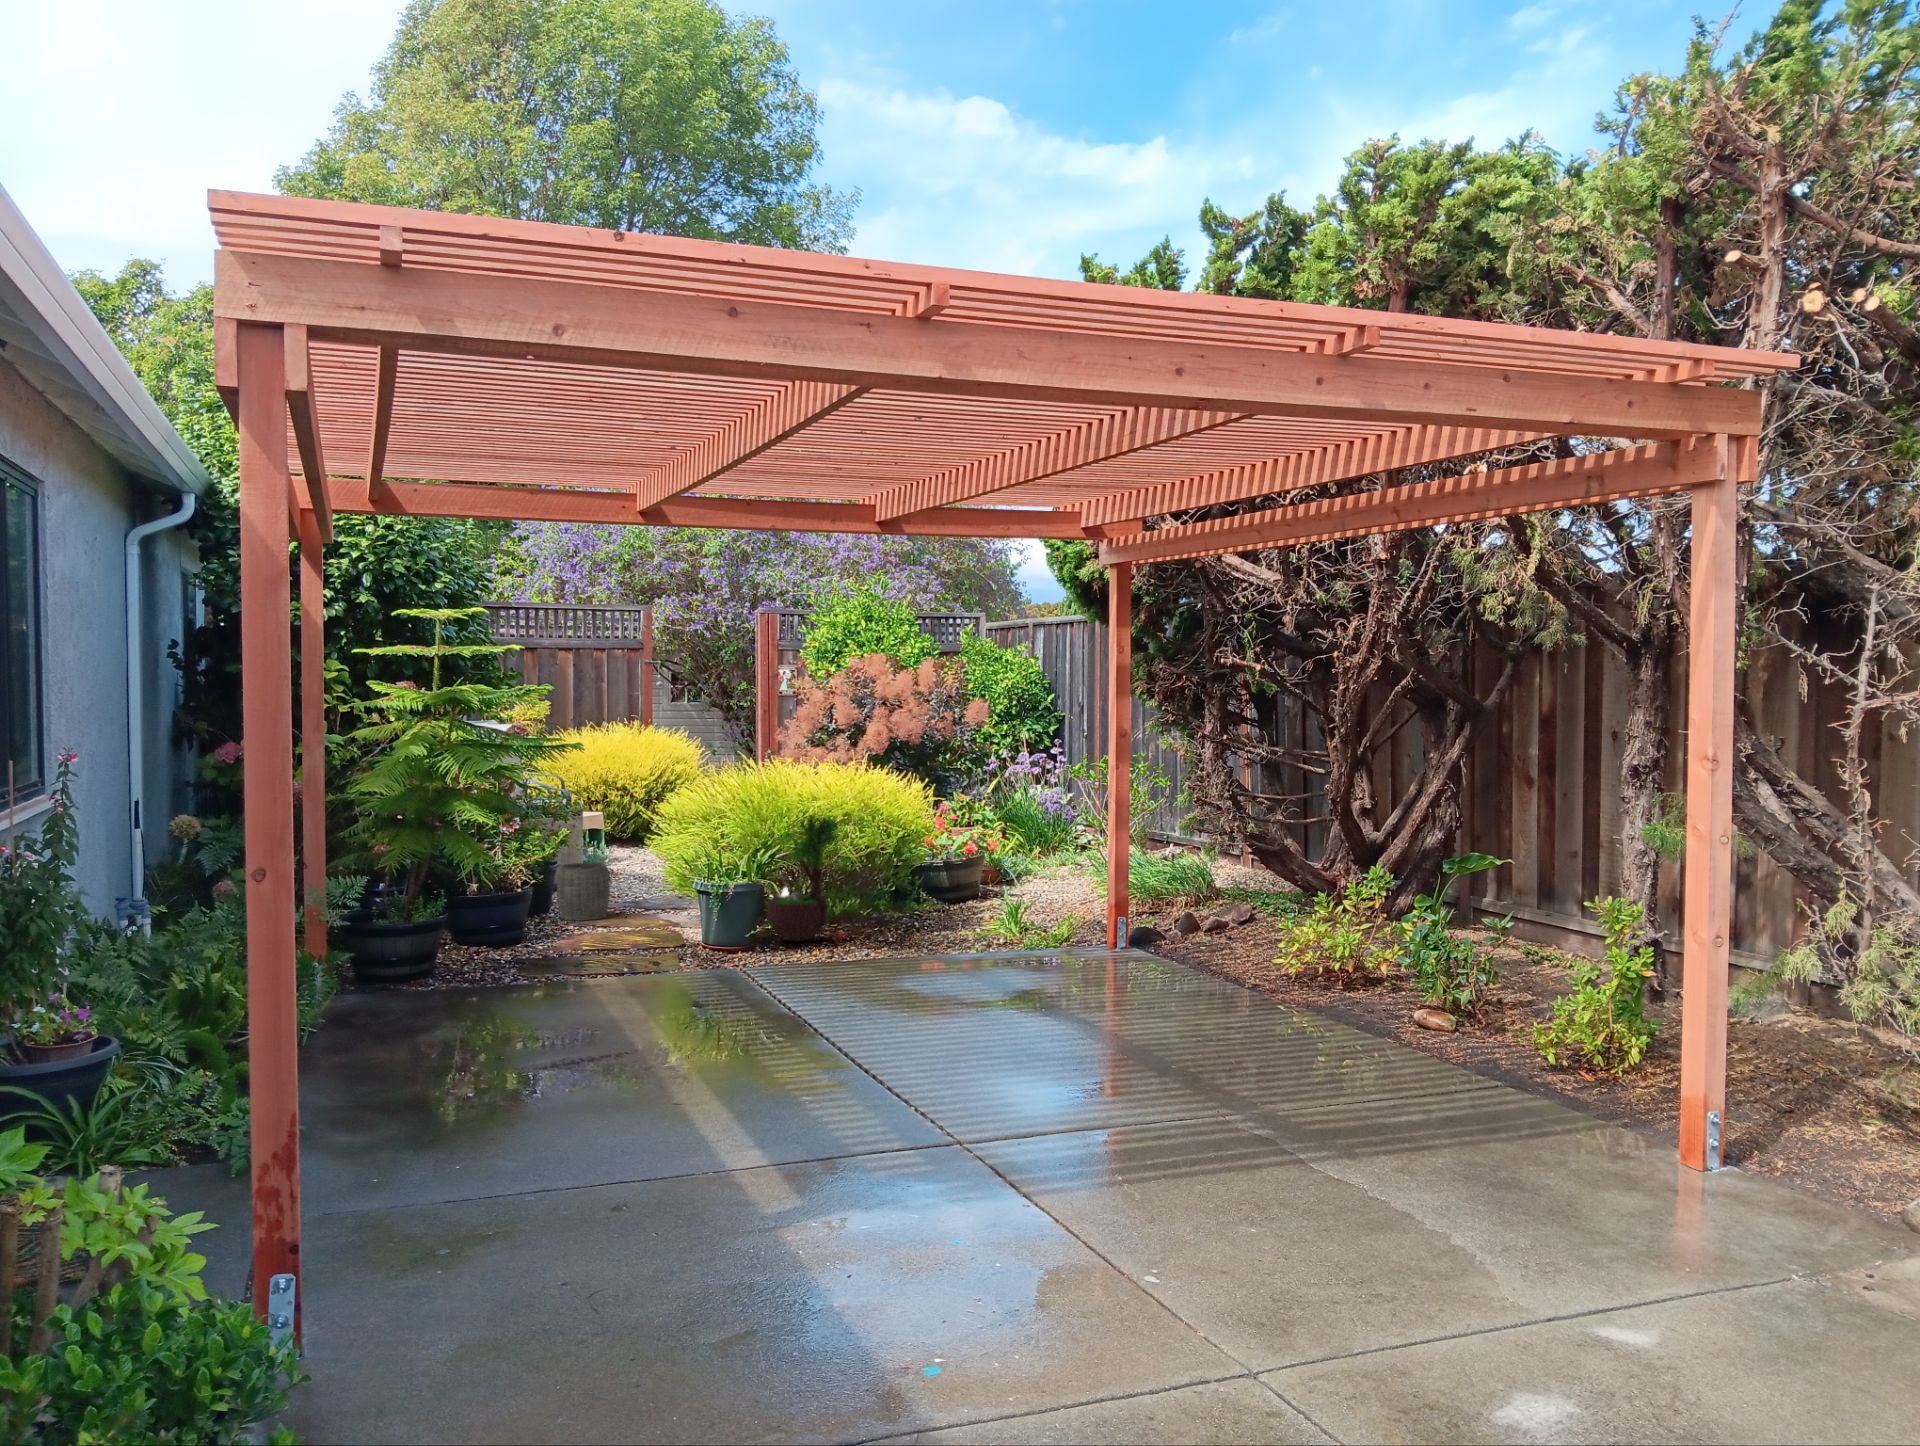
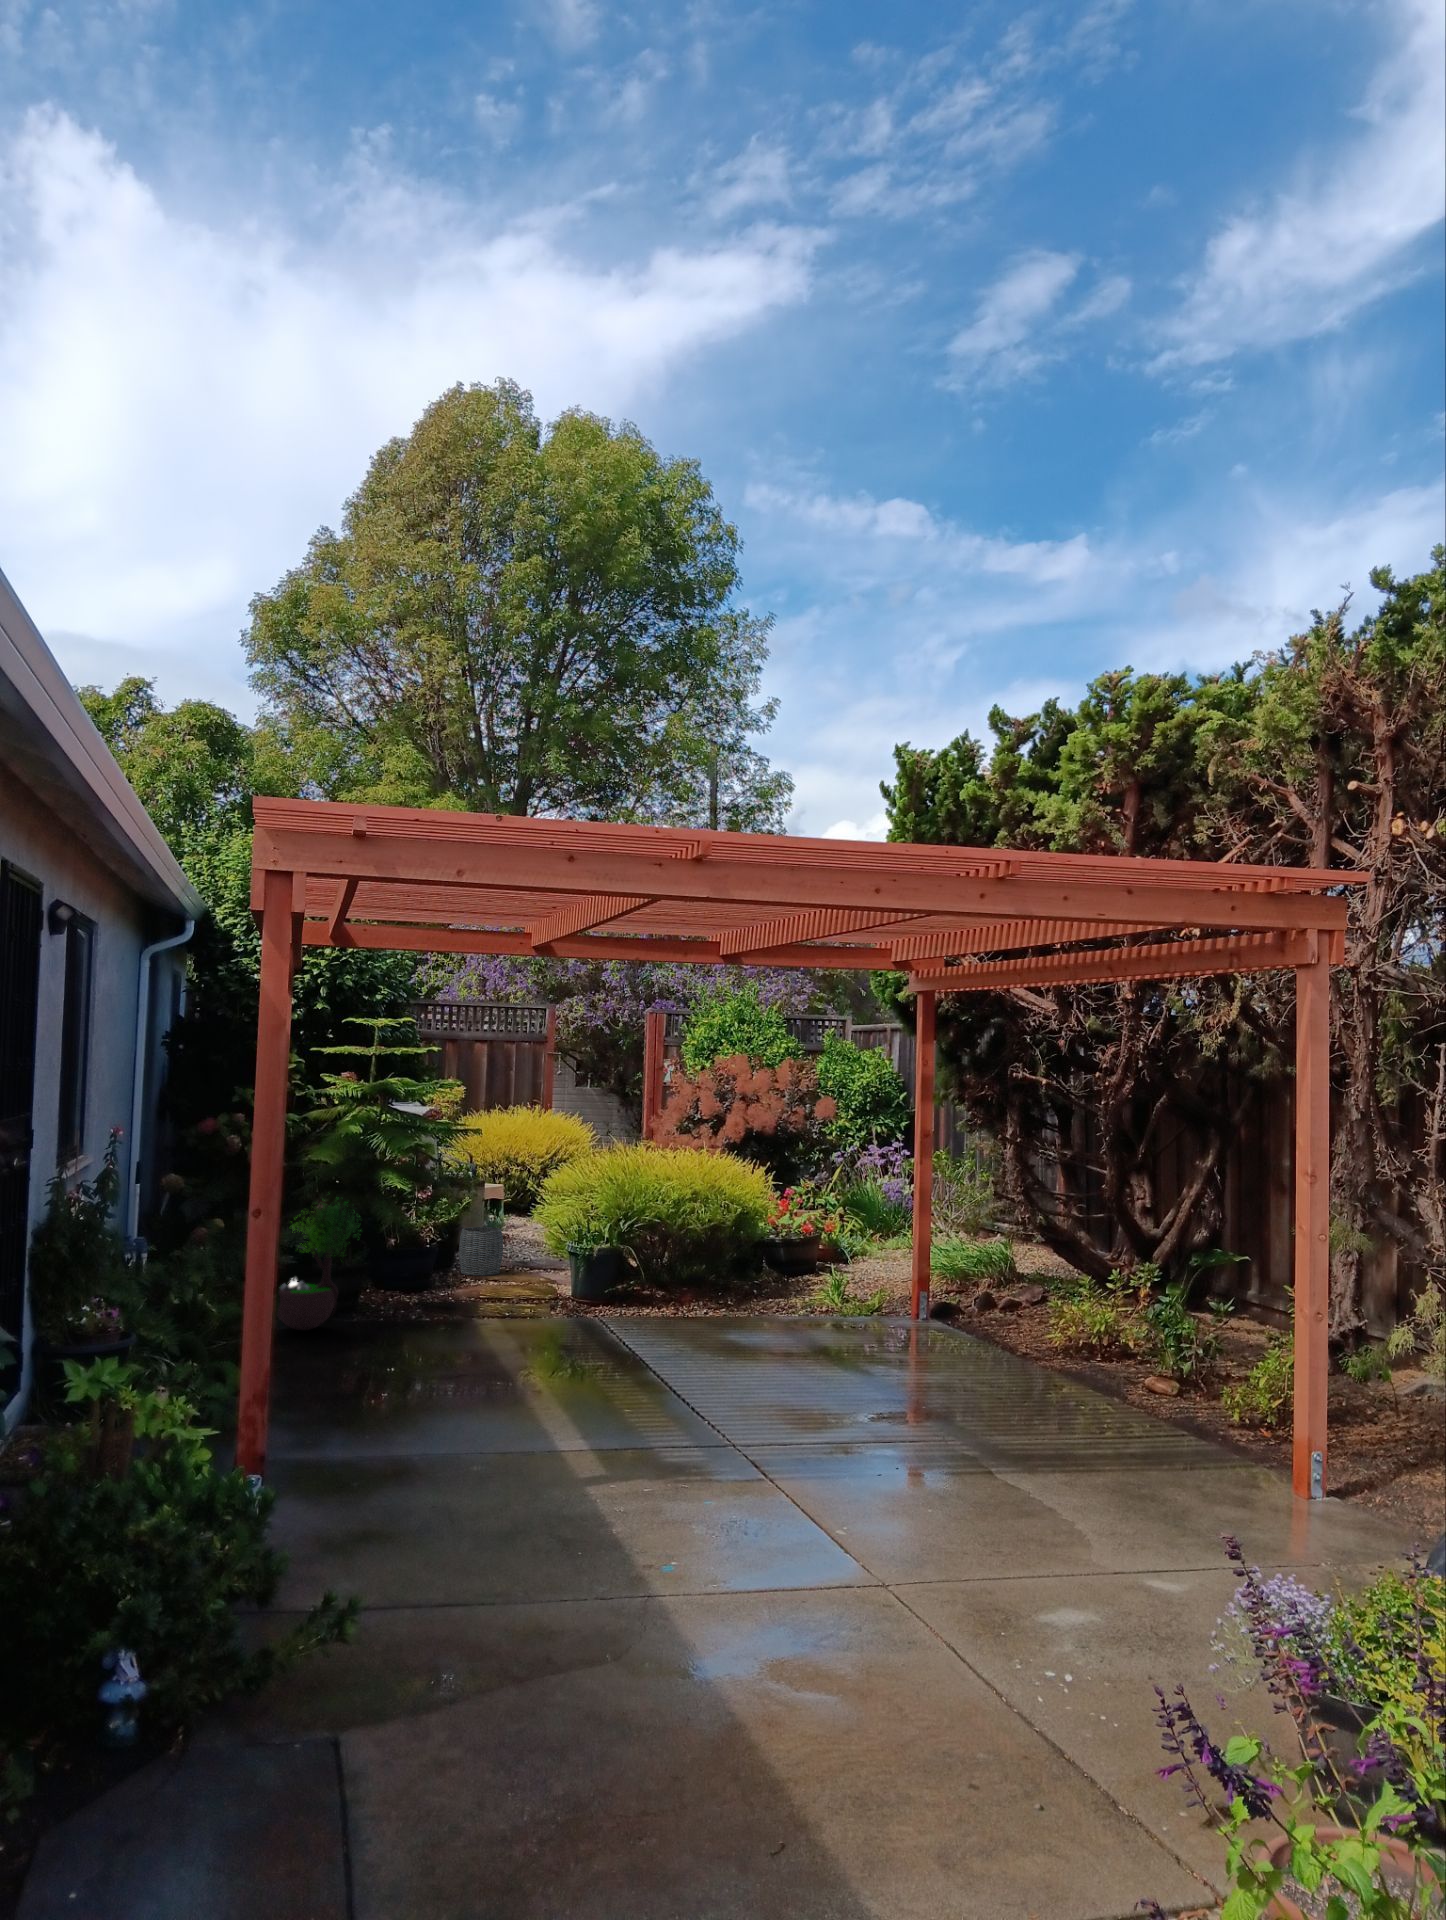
potted tree: present [766,808,846,942] -> present [277,1199,361,1330]

